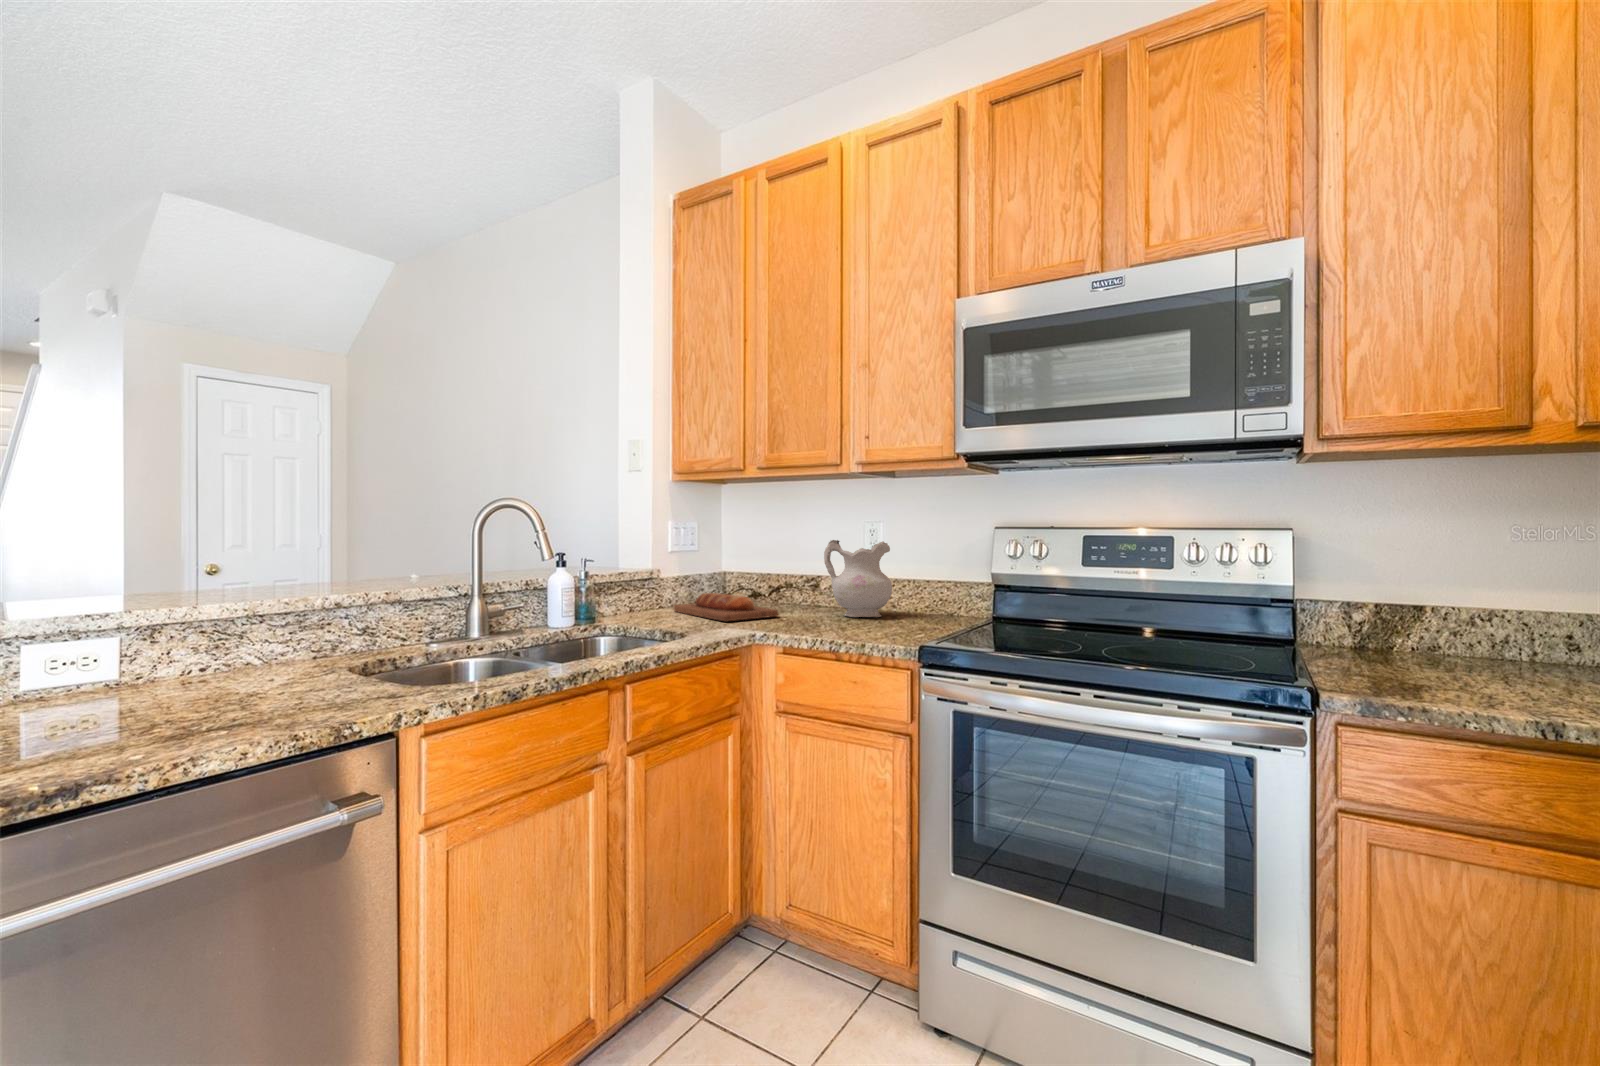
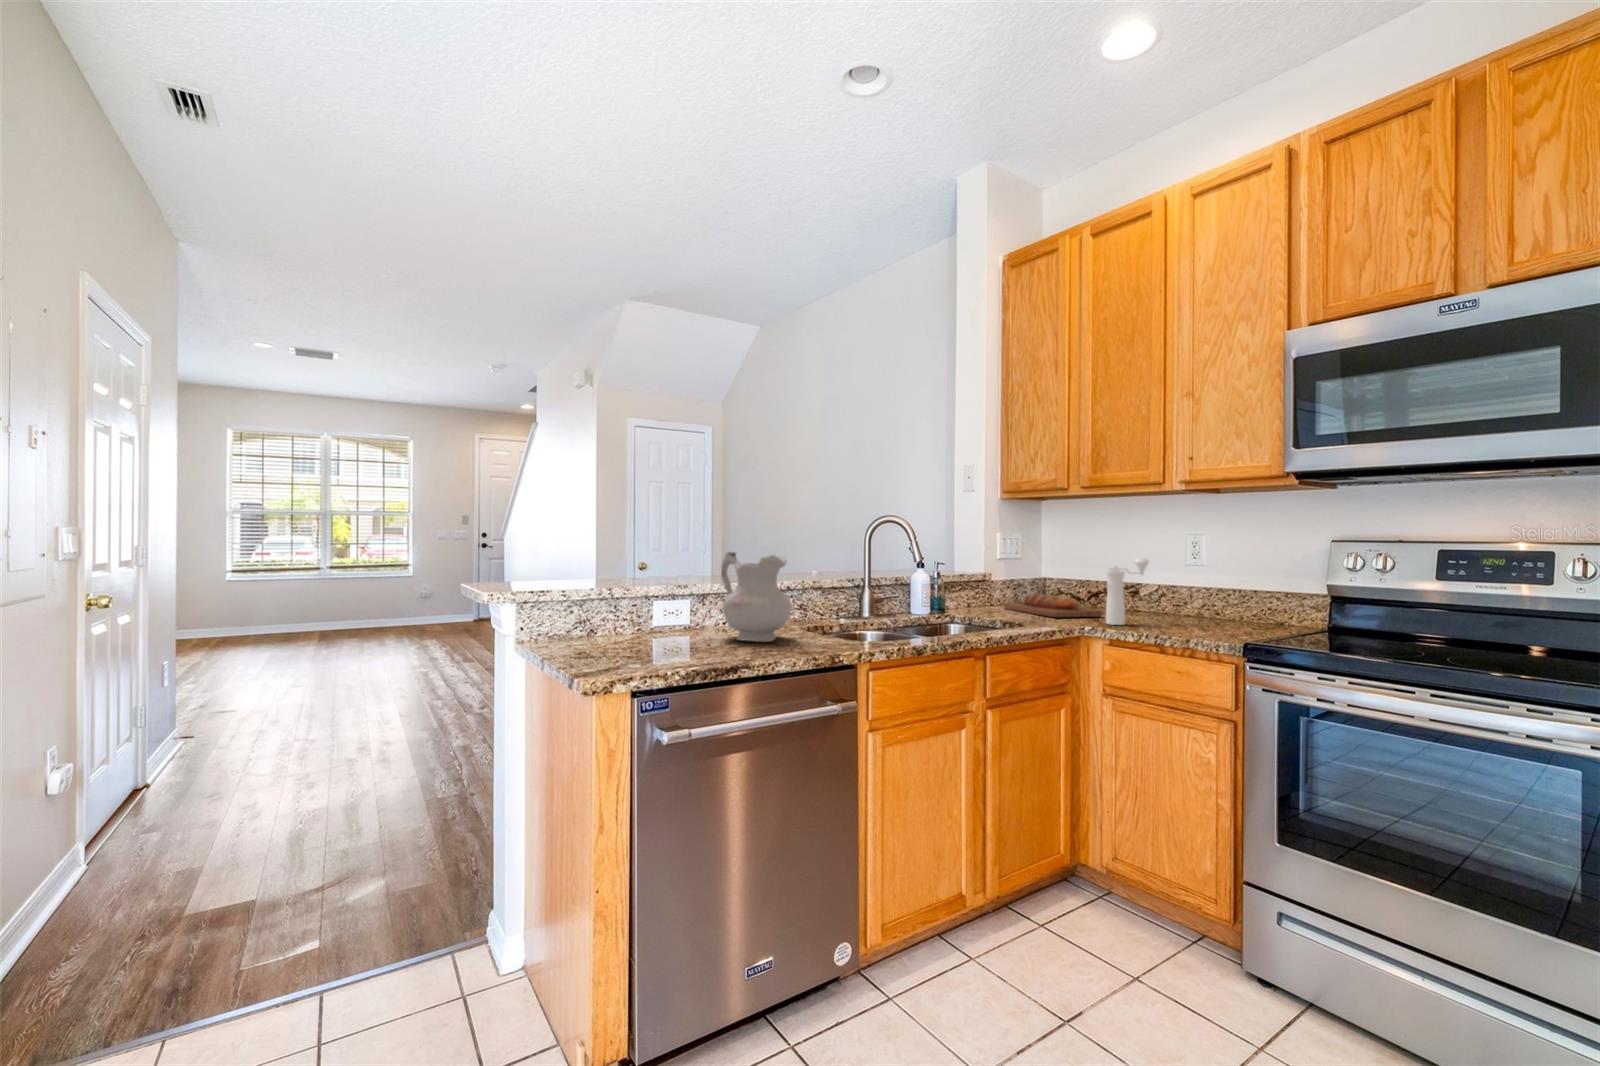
ceramic pitcher: present [824,540,892,617] -> present [721,552,791,642]
pepper mill: none [778,550,825,628] -> present [1106,558,1149,625]

